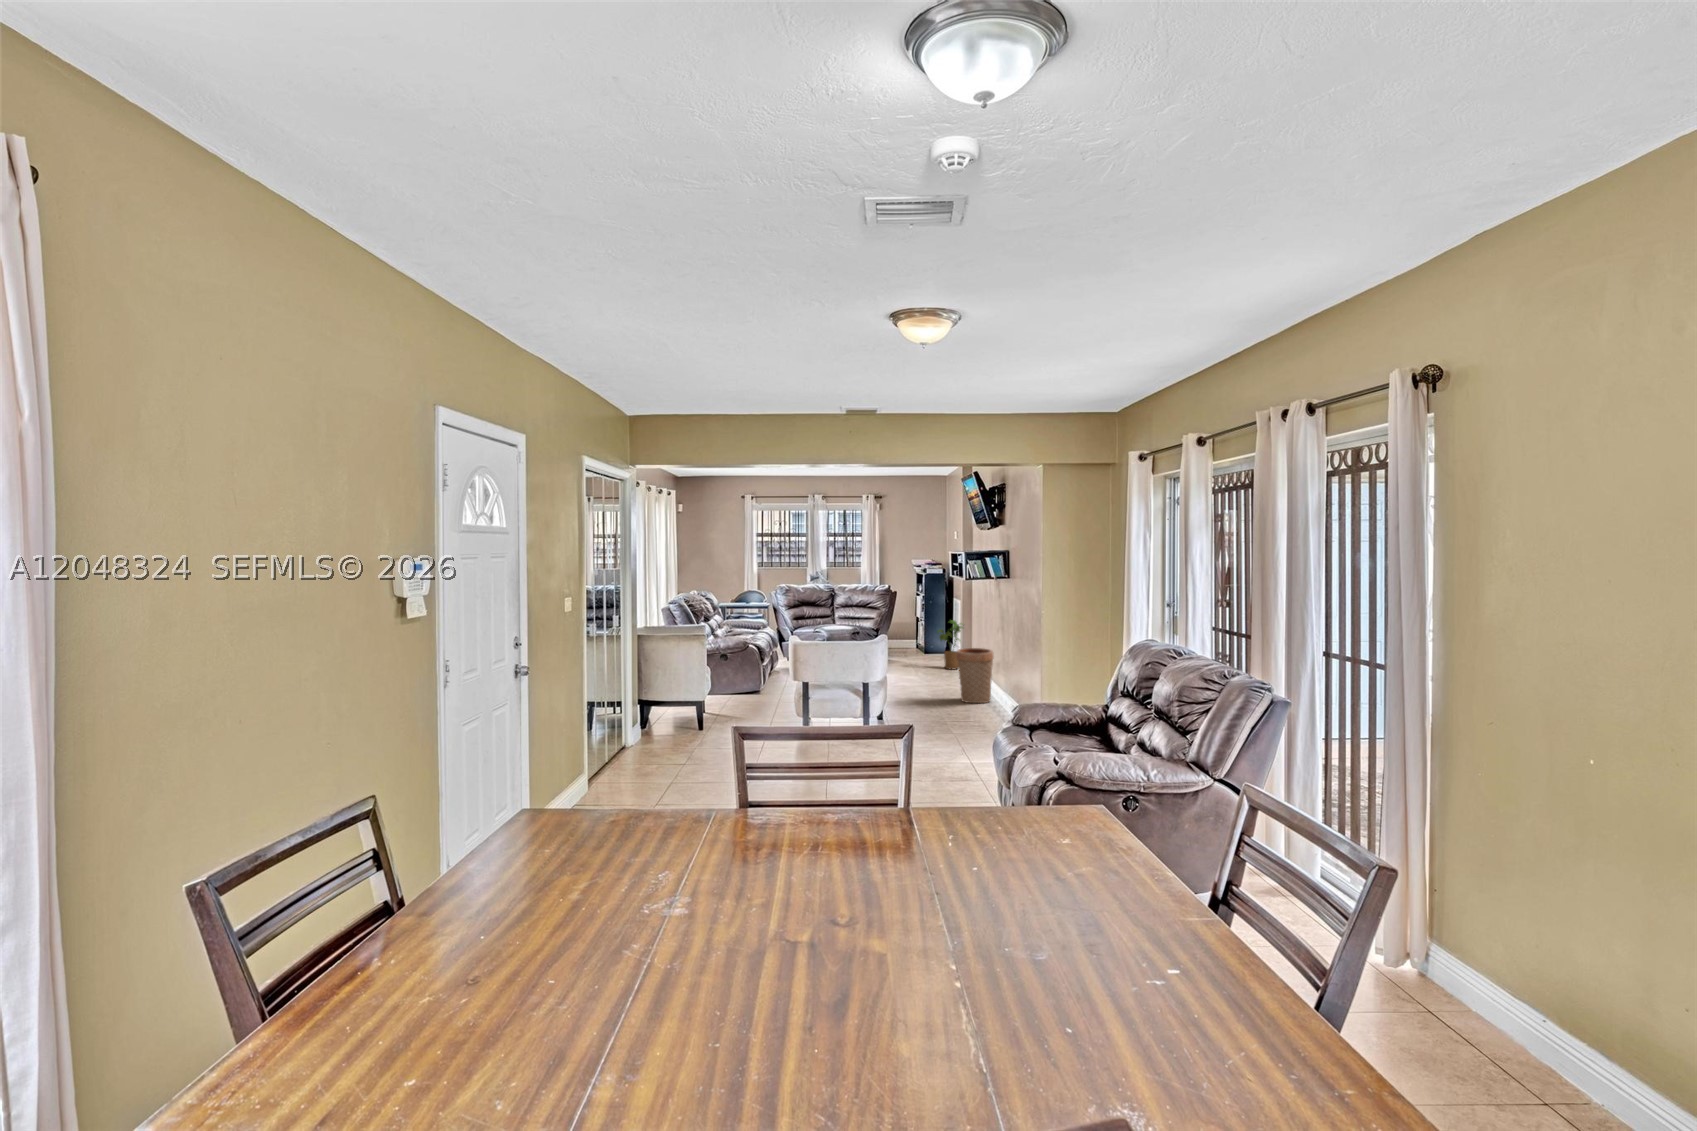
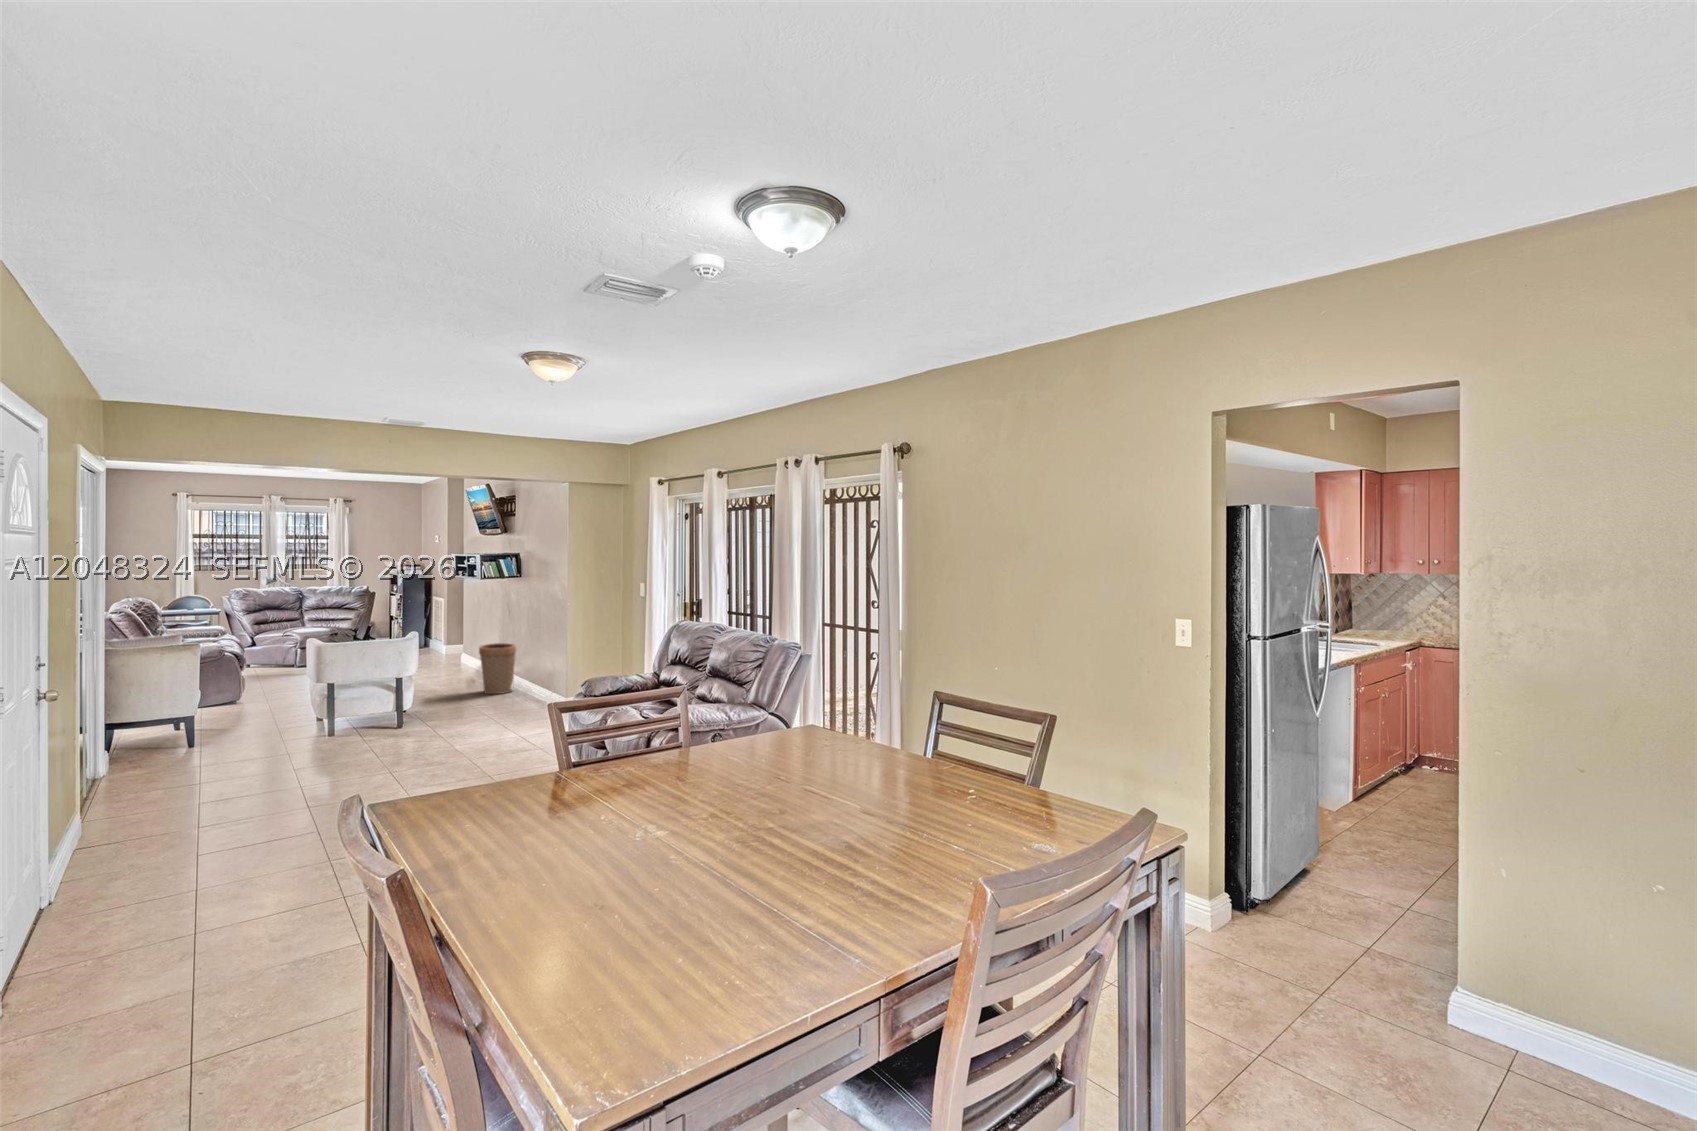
house plant: present [938,620,963,670] -> none [440,620,470,667]

